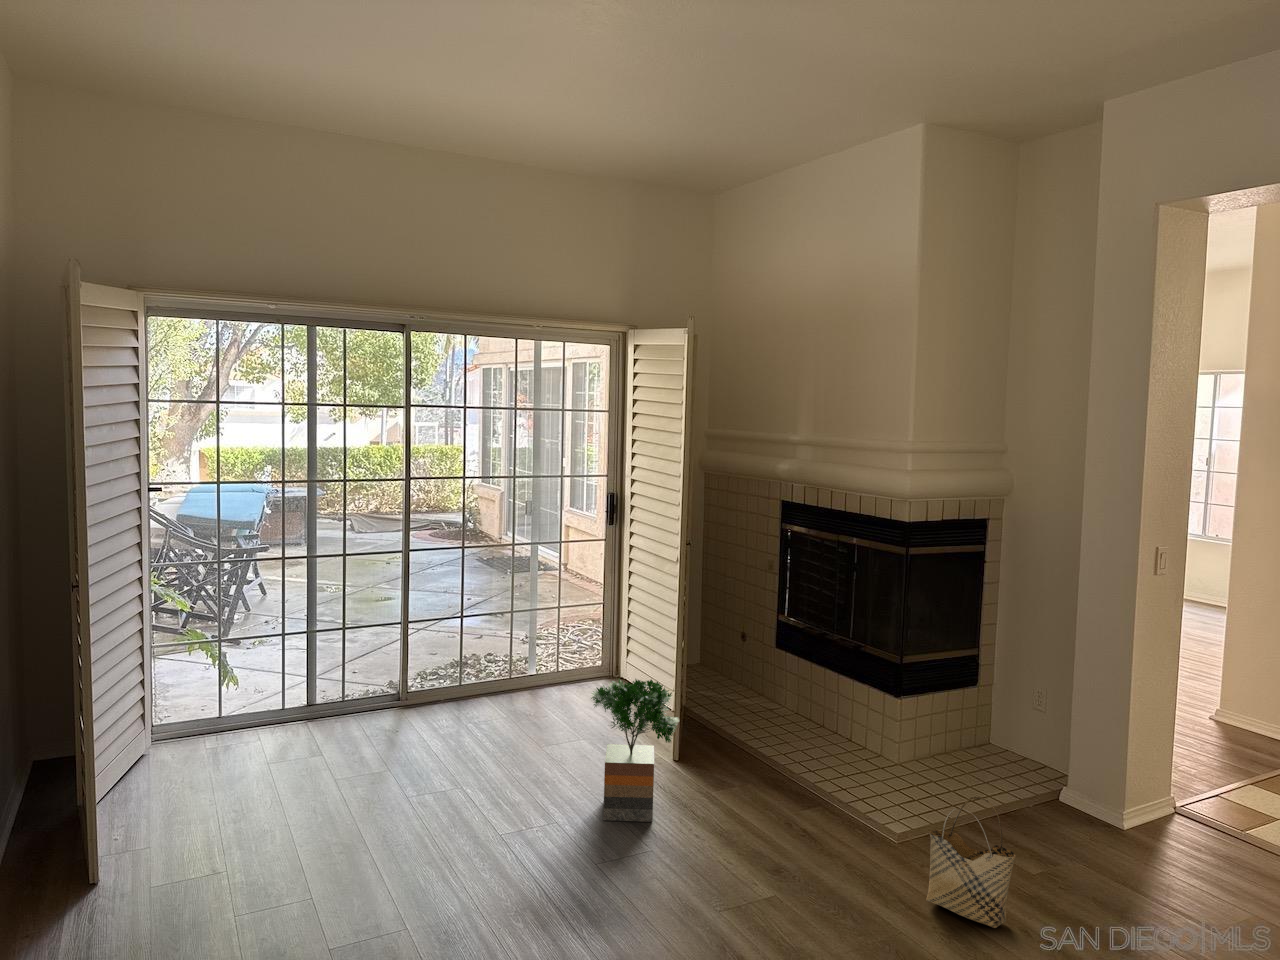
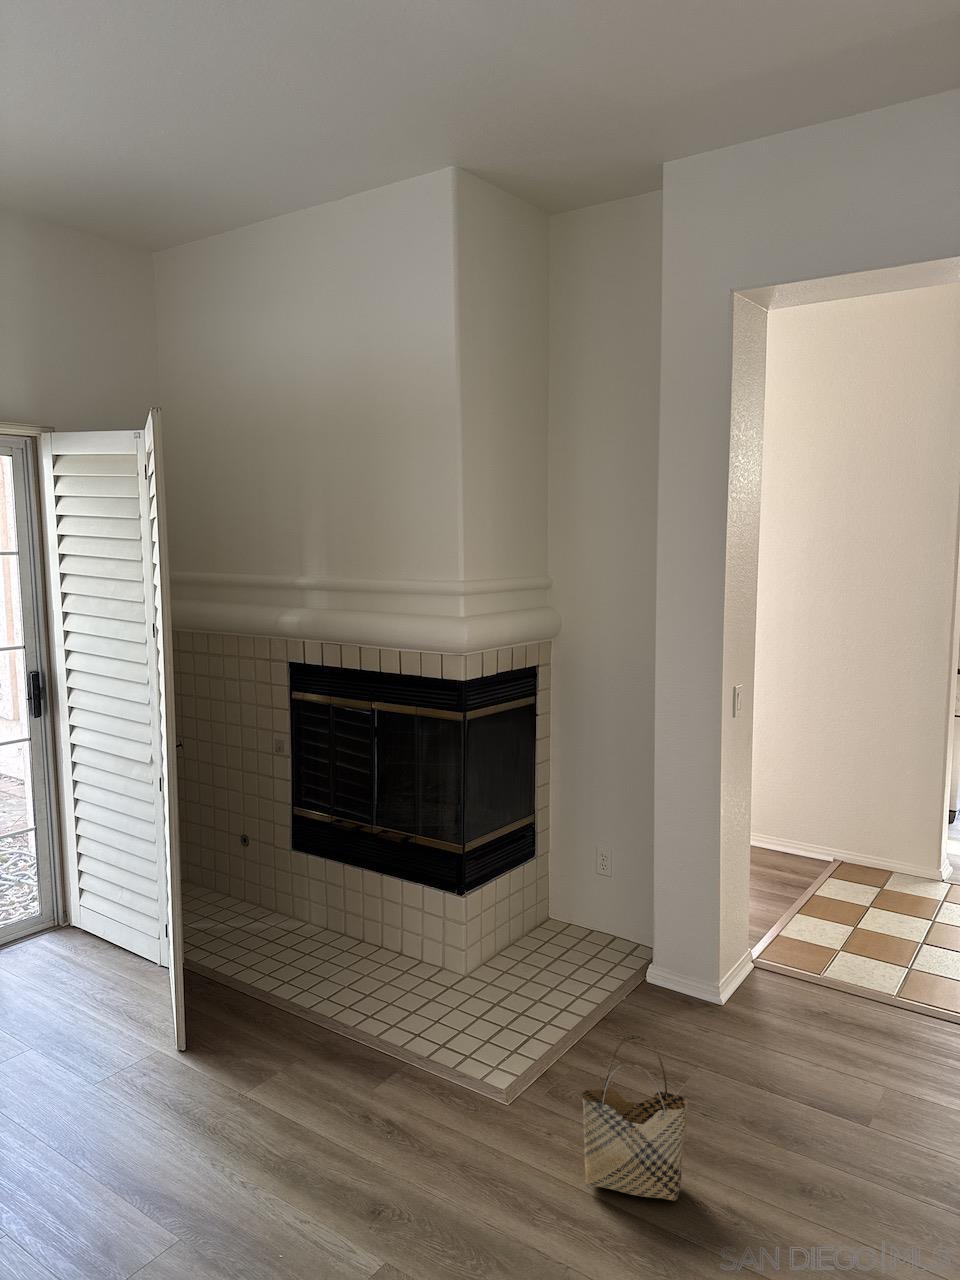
potted tree: present [591,679,678,822] -> none [64,959,214,1196]

